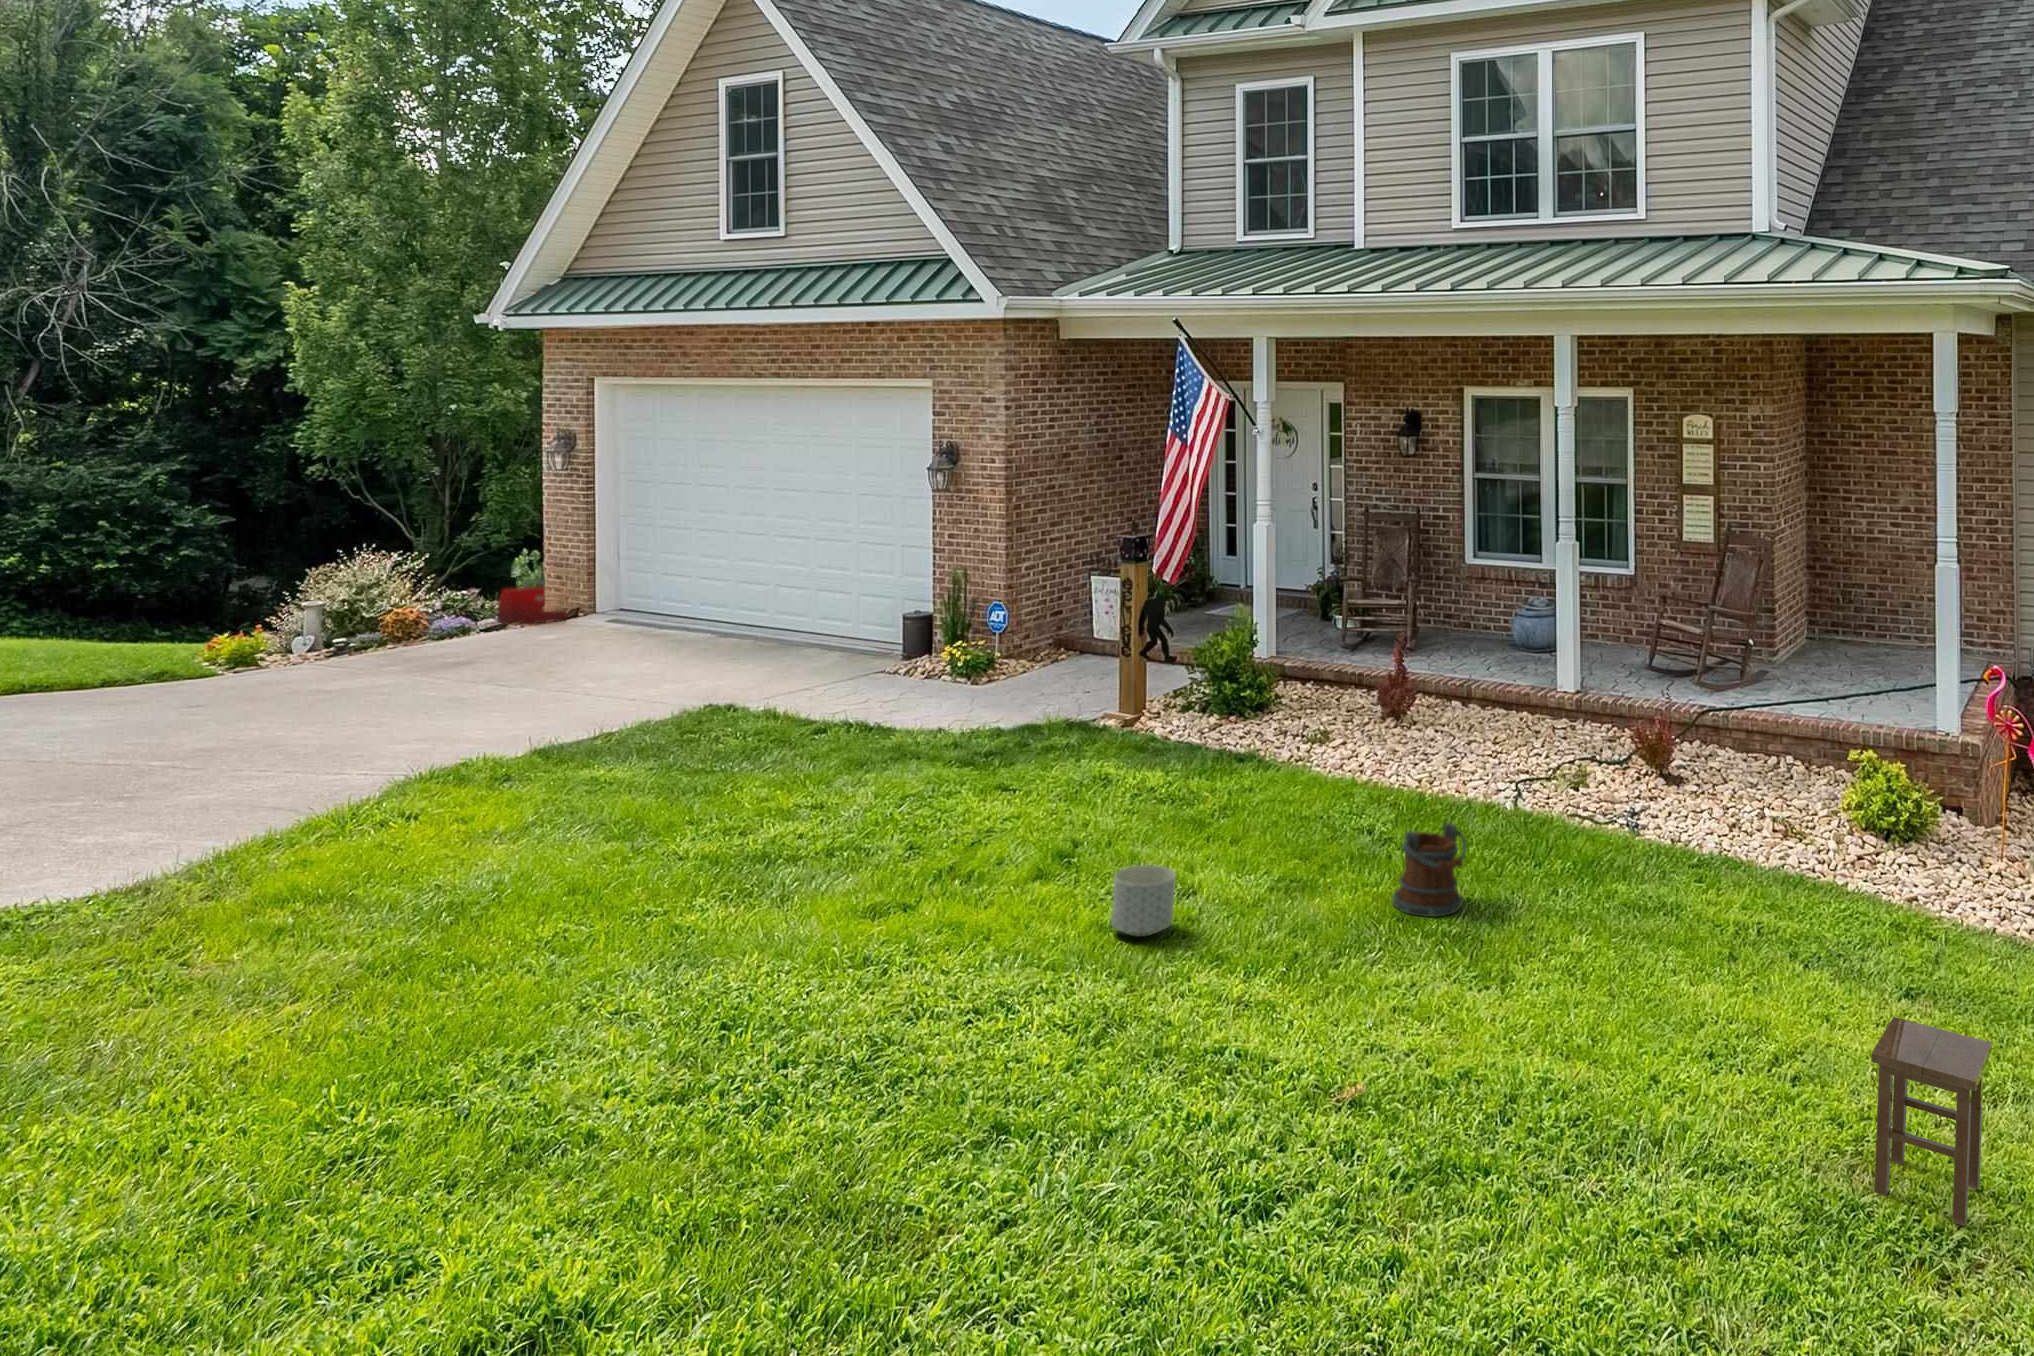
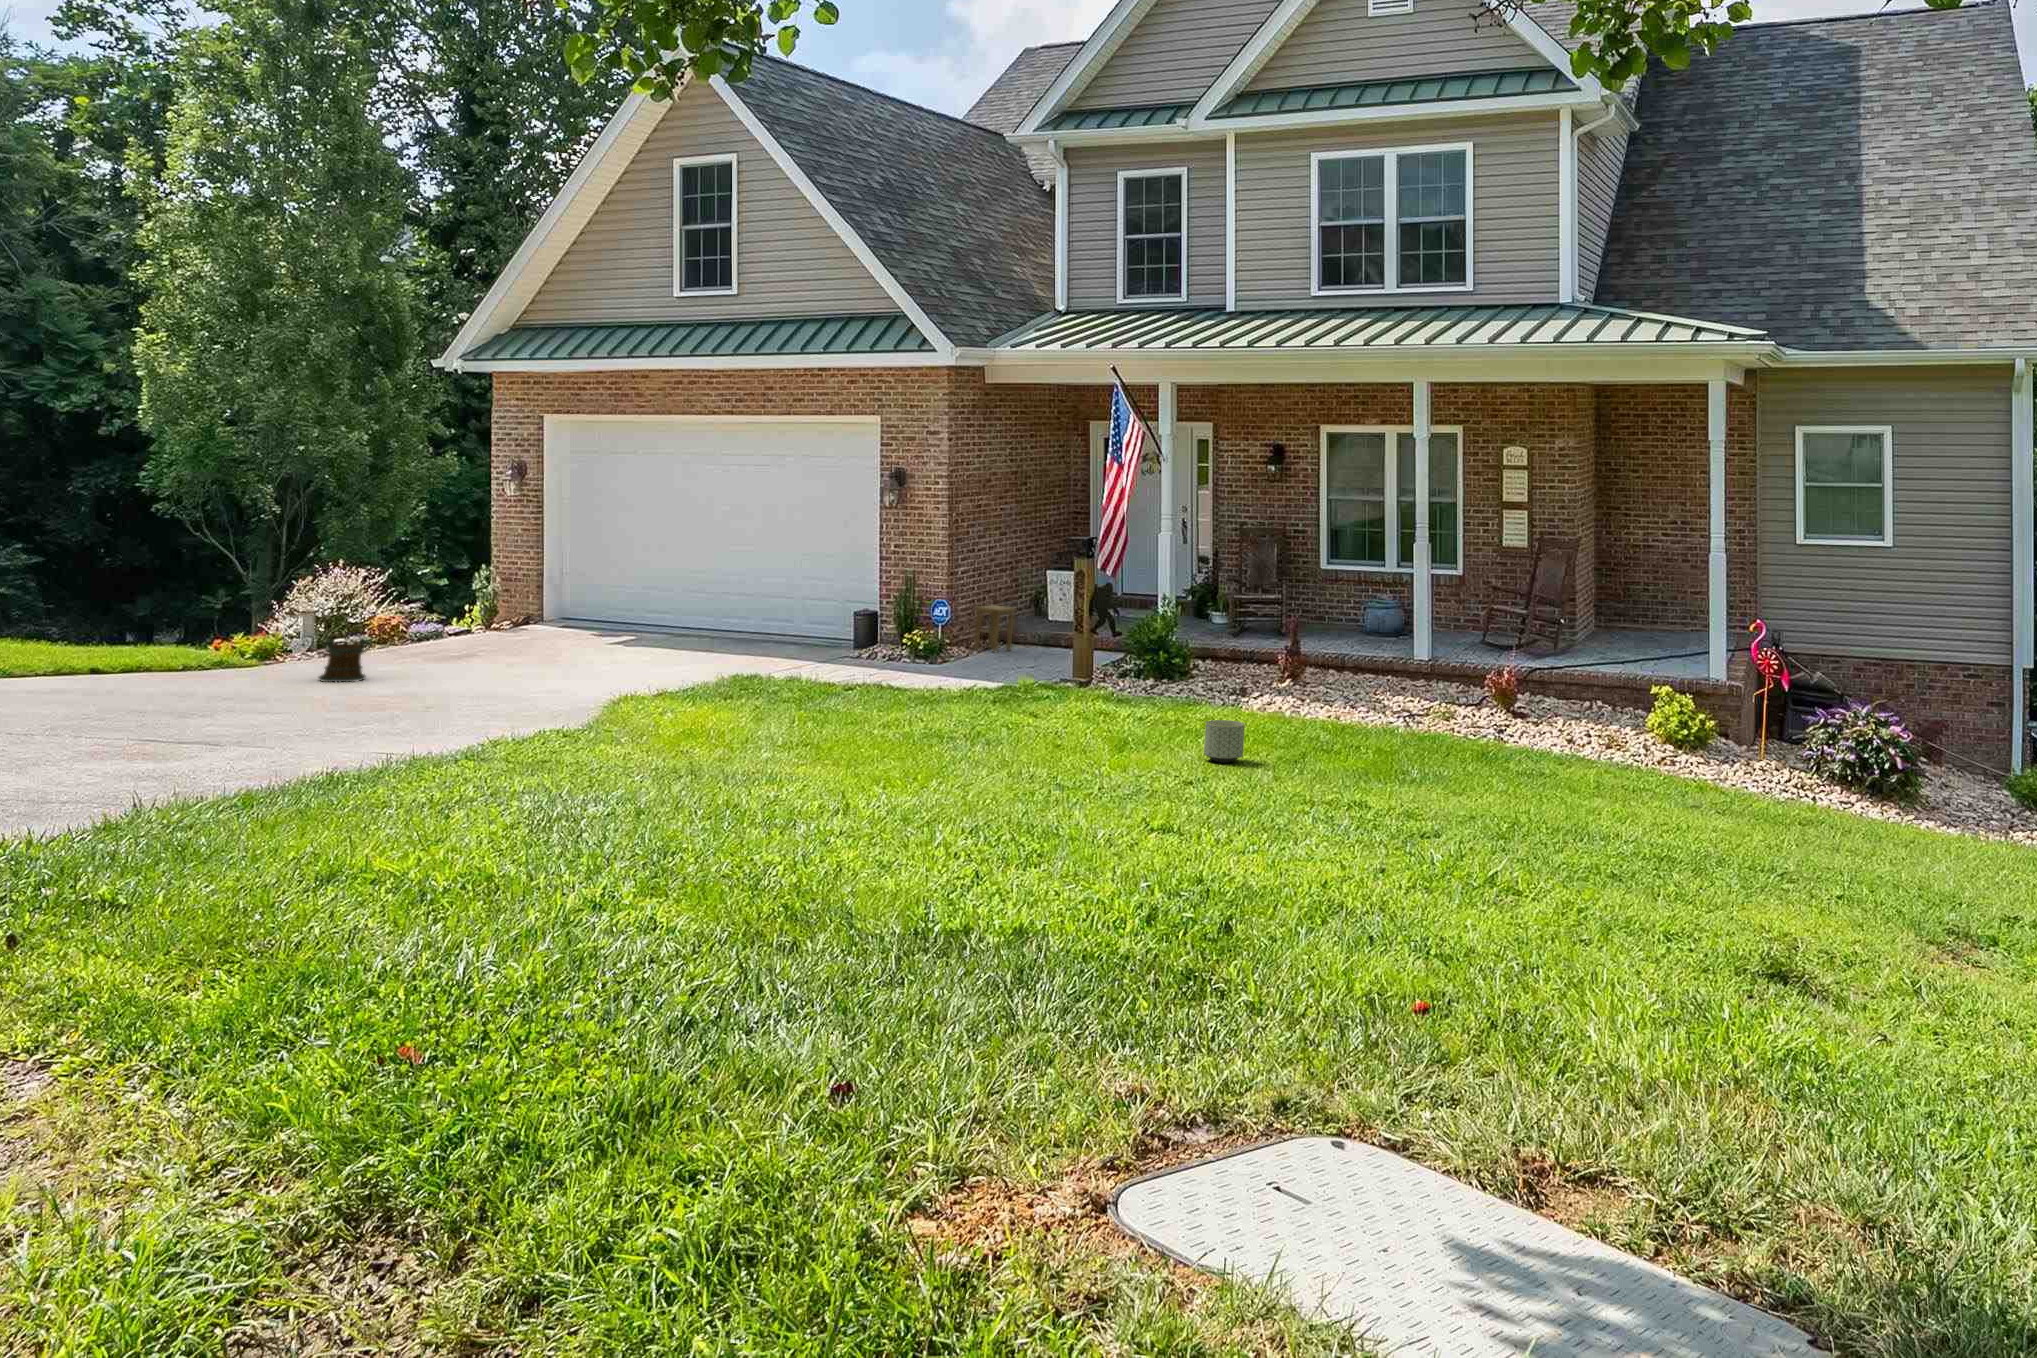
toolbox: present [497,581,566,625] -> none [450,597,512,636]
bucket: present [1392,823,1467,917] -> present [319,638,370,682]
stool: present [1871,1017,1992,1226] -> present [974,605,1016,652]

